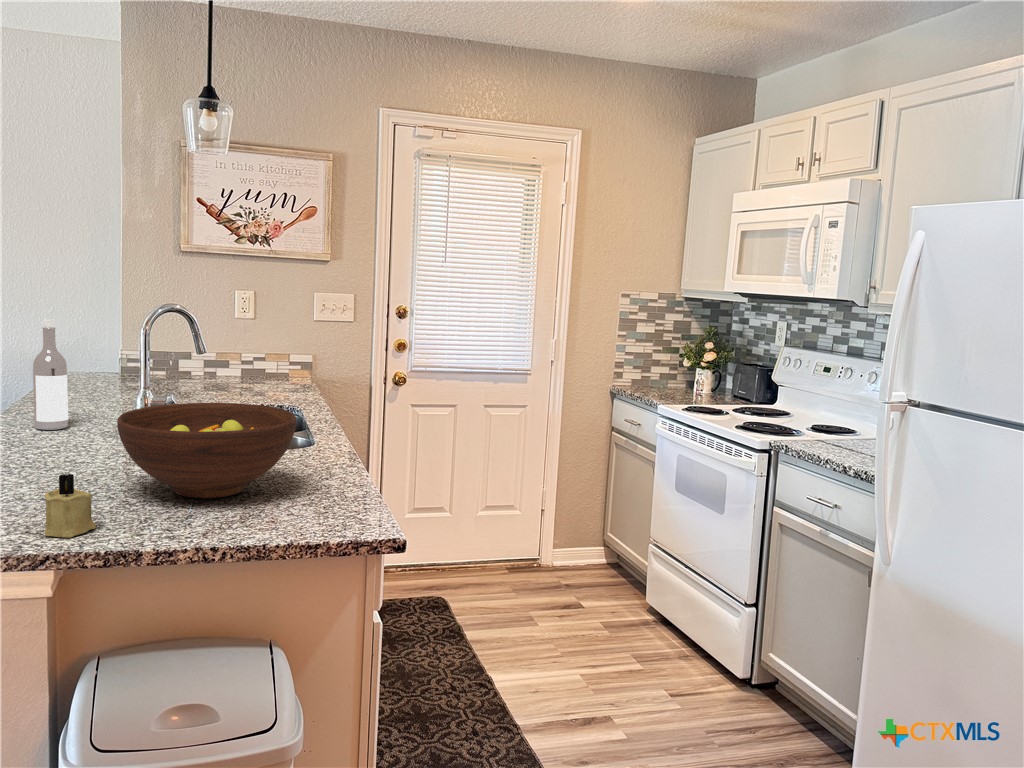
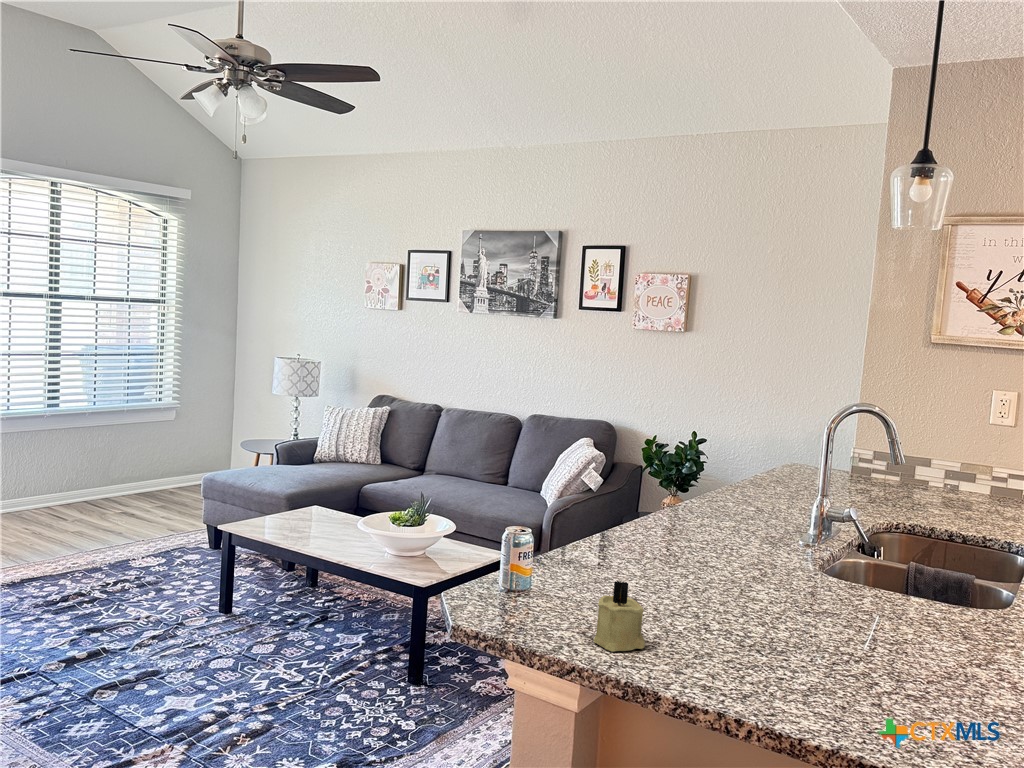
wine bottle: present [33,319,68,430] -> none [710,410,746,524]
fruit bowl: present [117,403,296,498] -> none [707,521,929,654]

